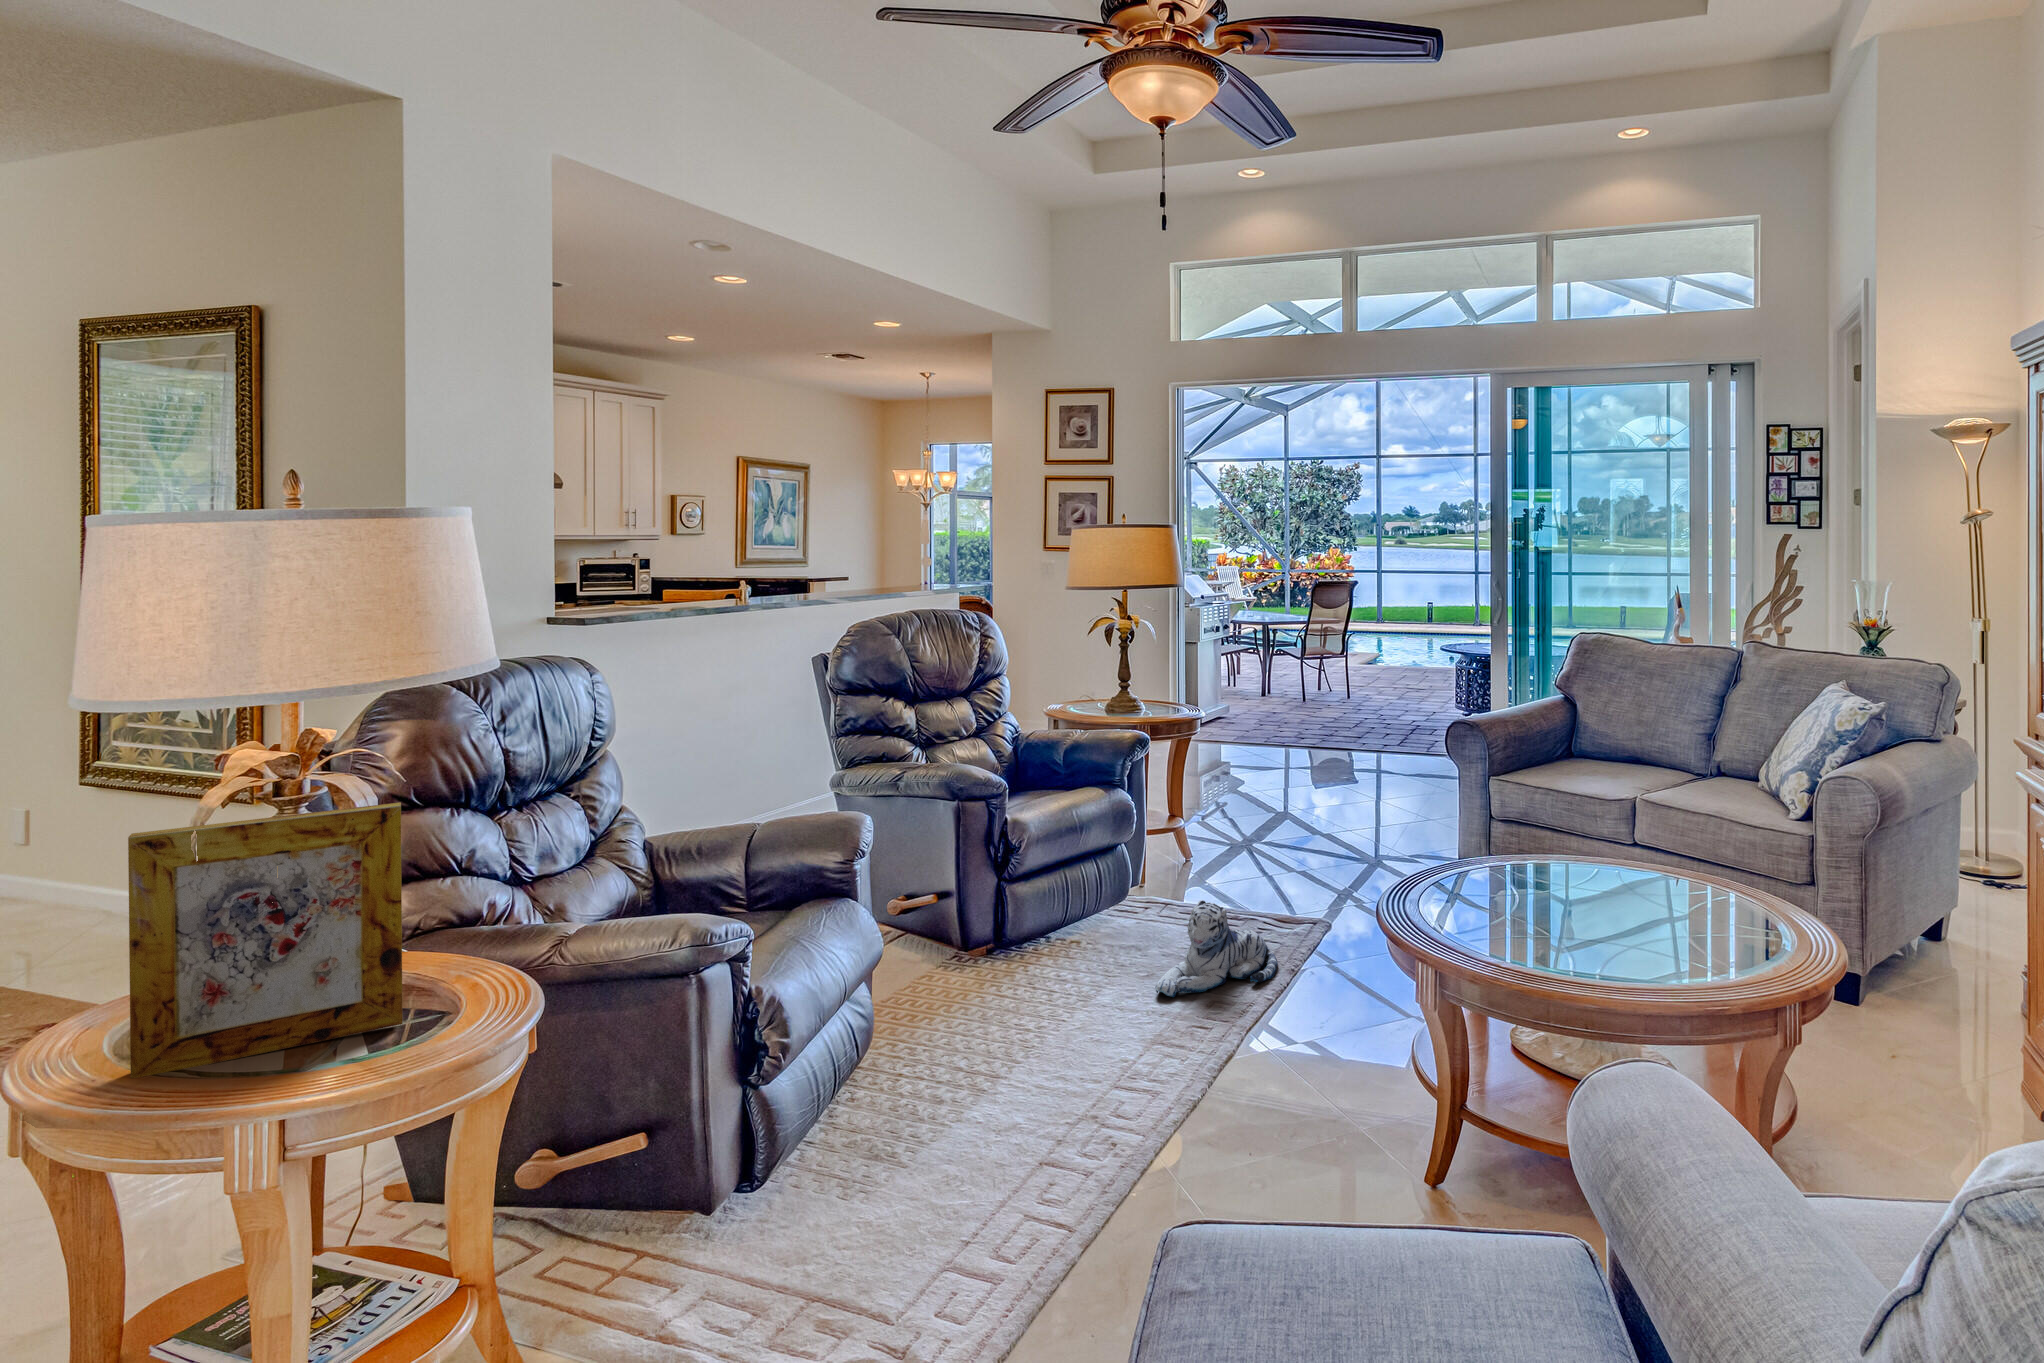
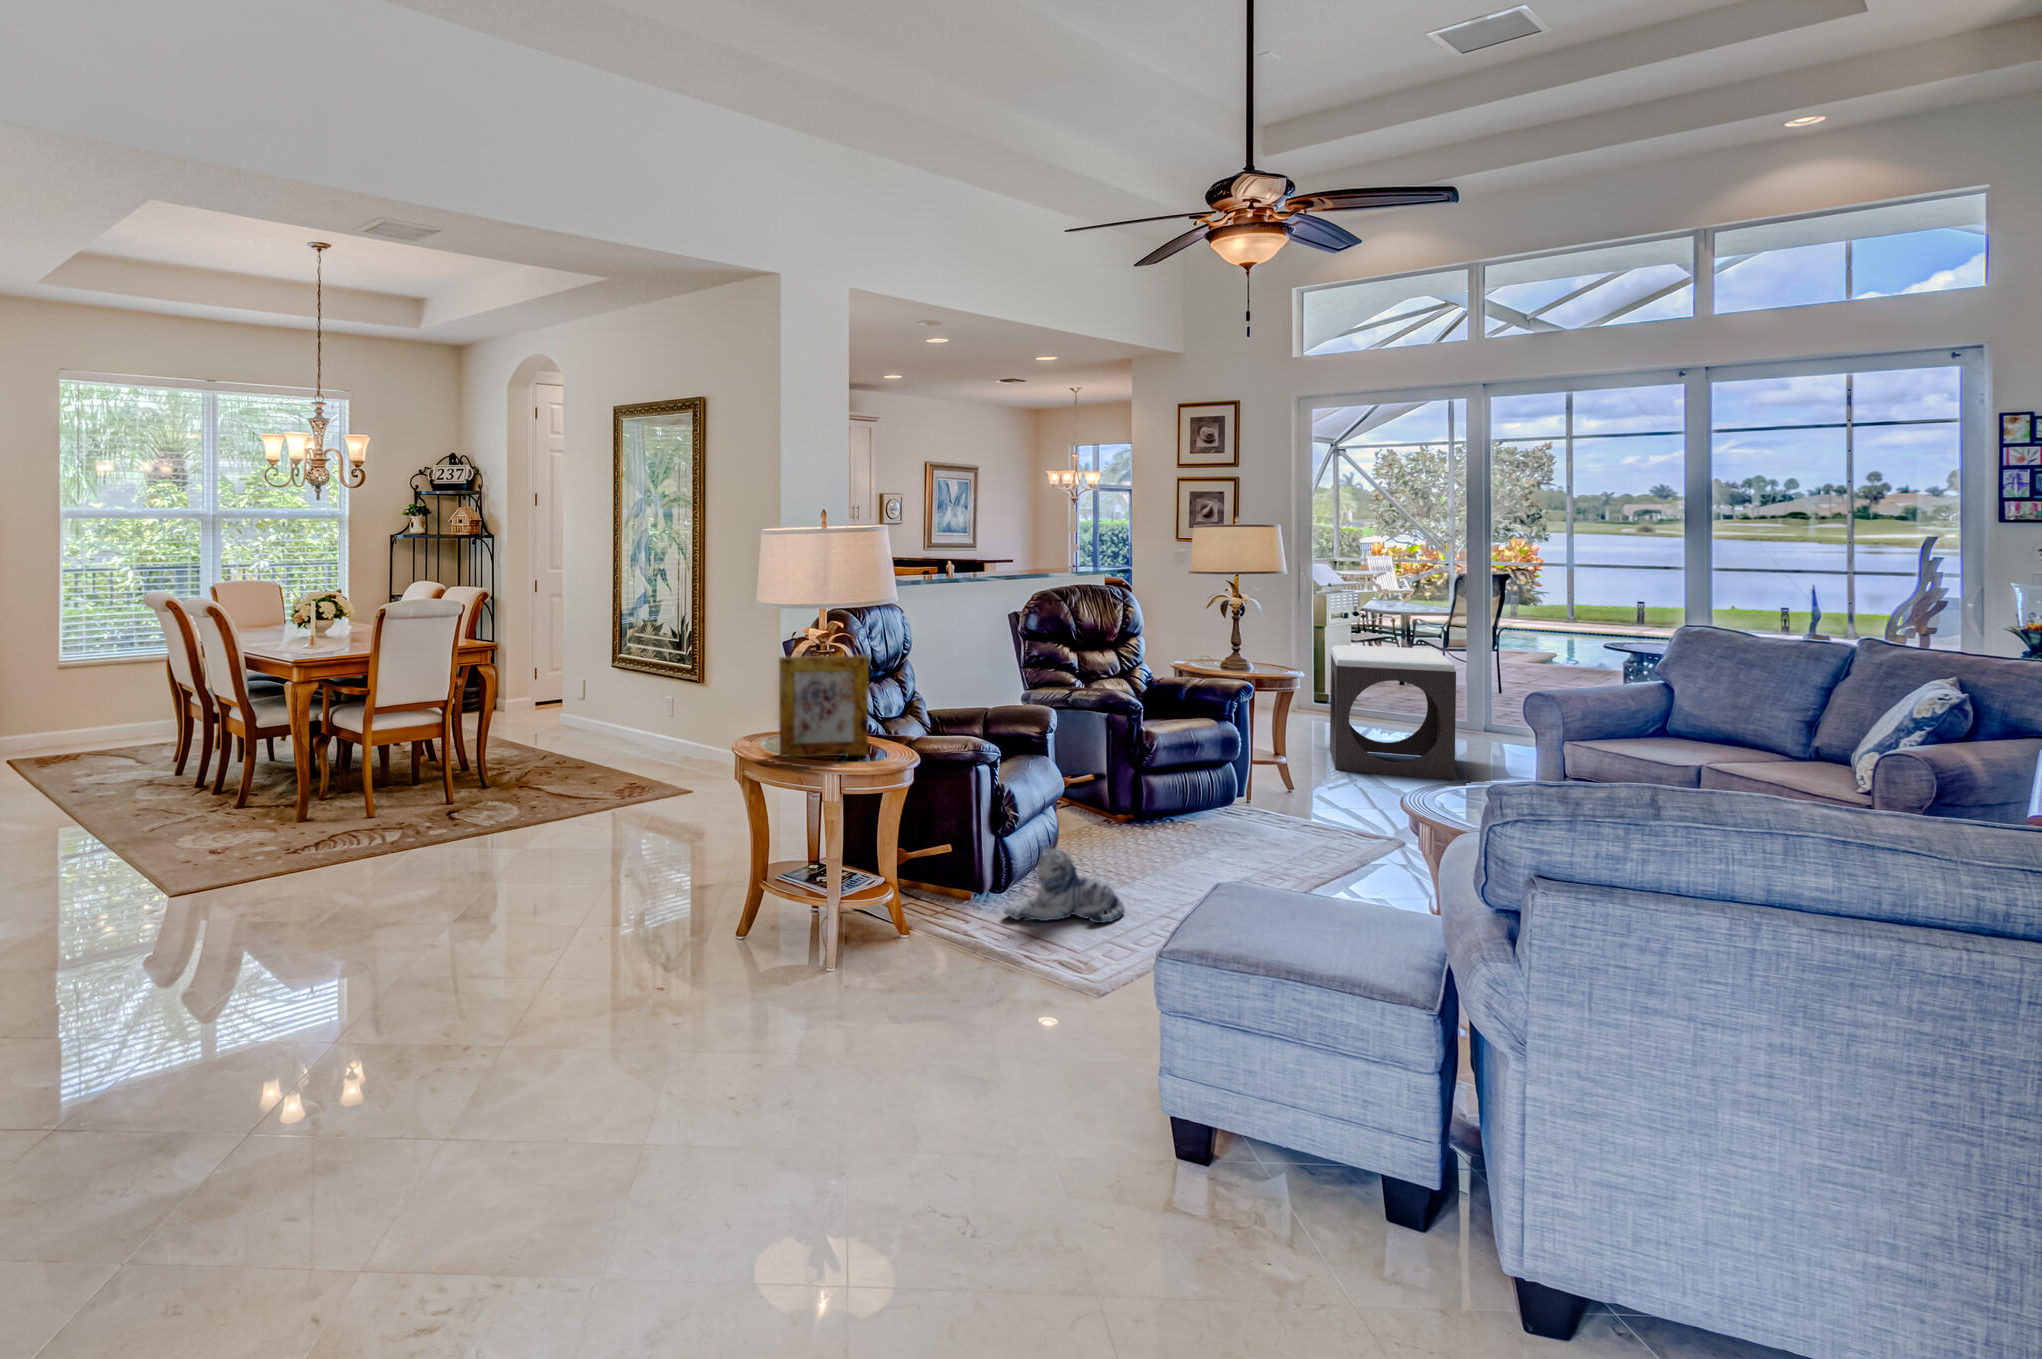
footstool: none [1219,667,1353,821] -> present [1330,645,1456,779]
plush toy: present [1155,900,1278,997] -> present [1004,846,1124,923]

